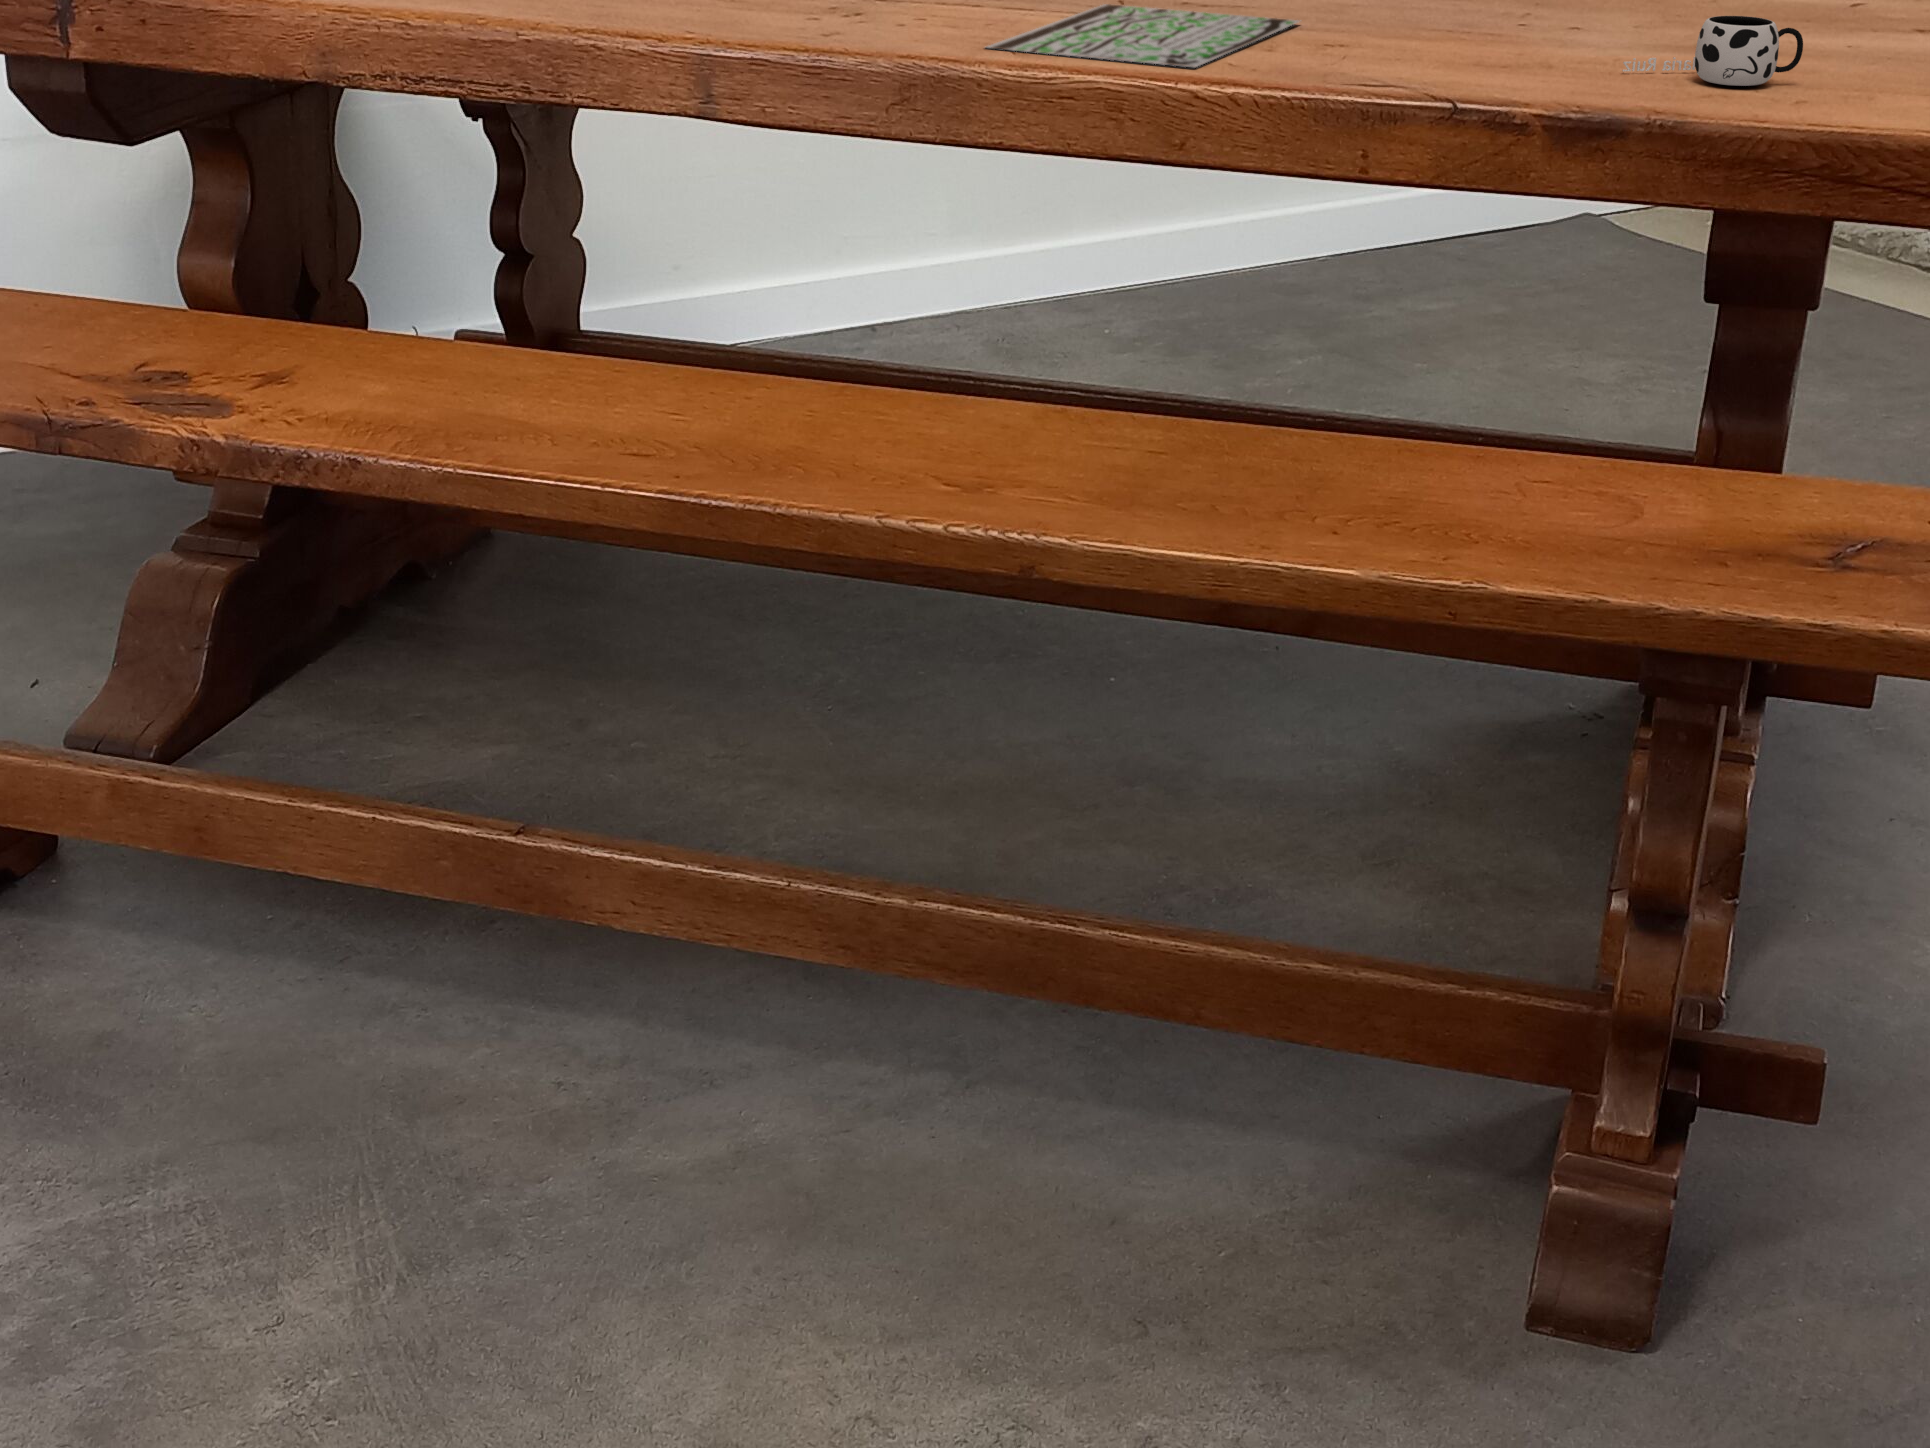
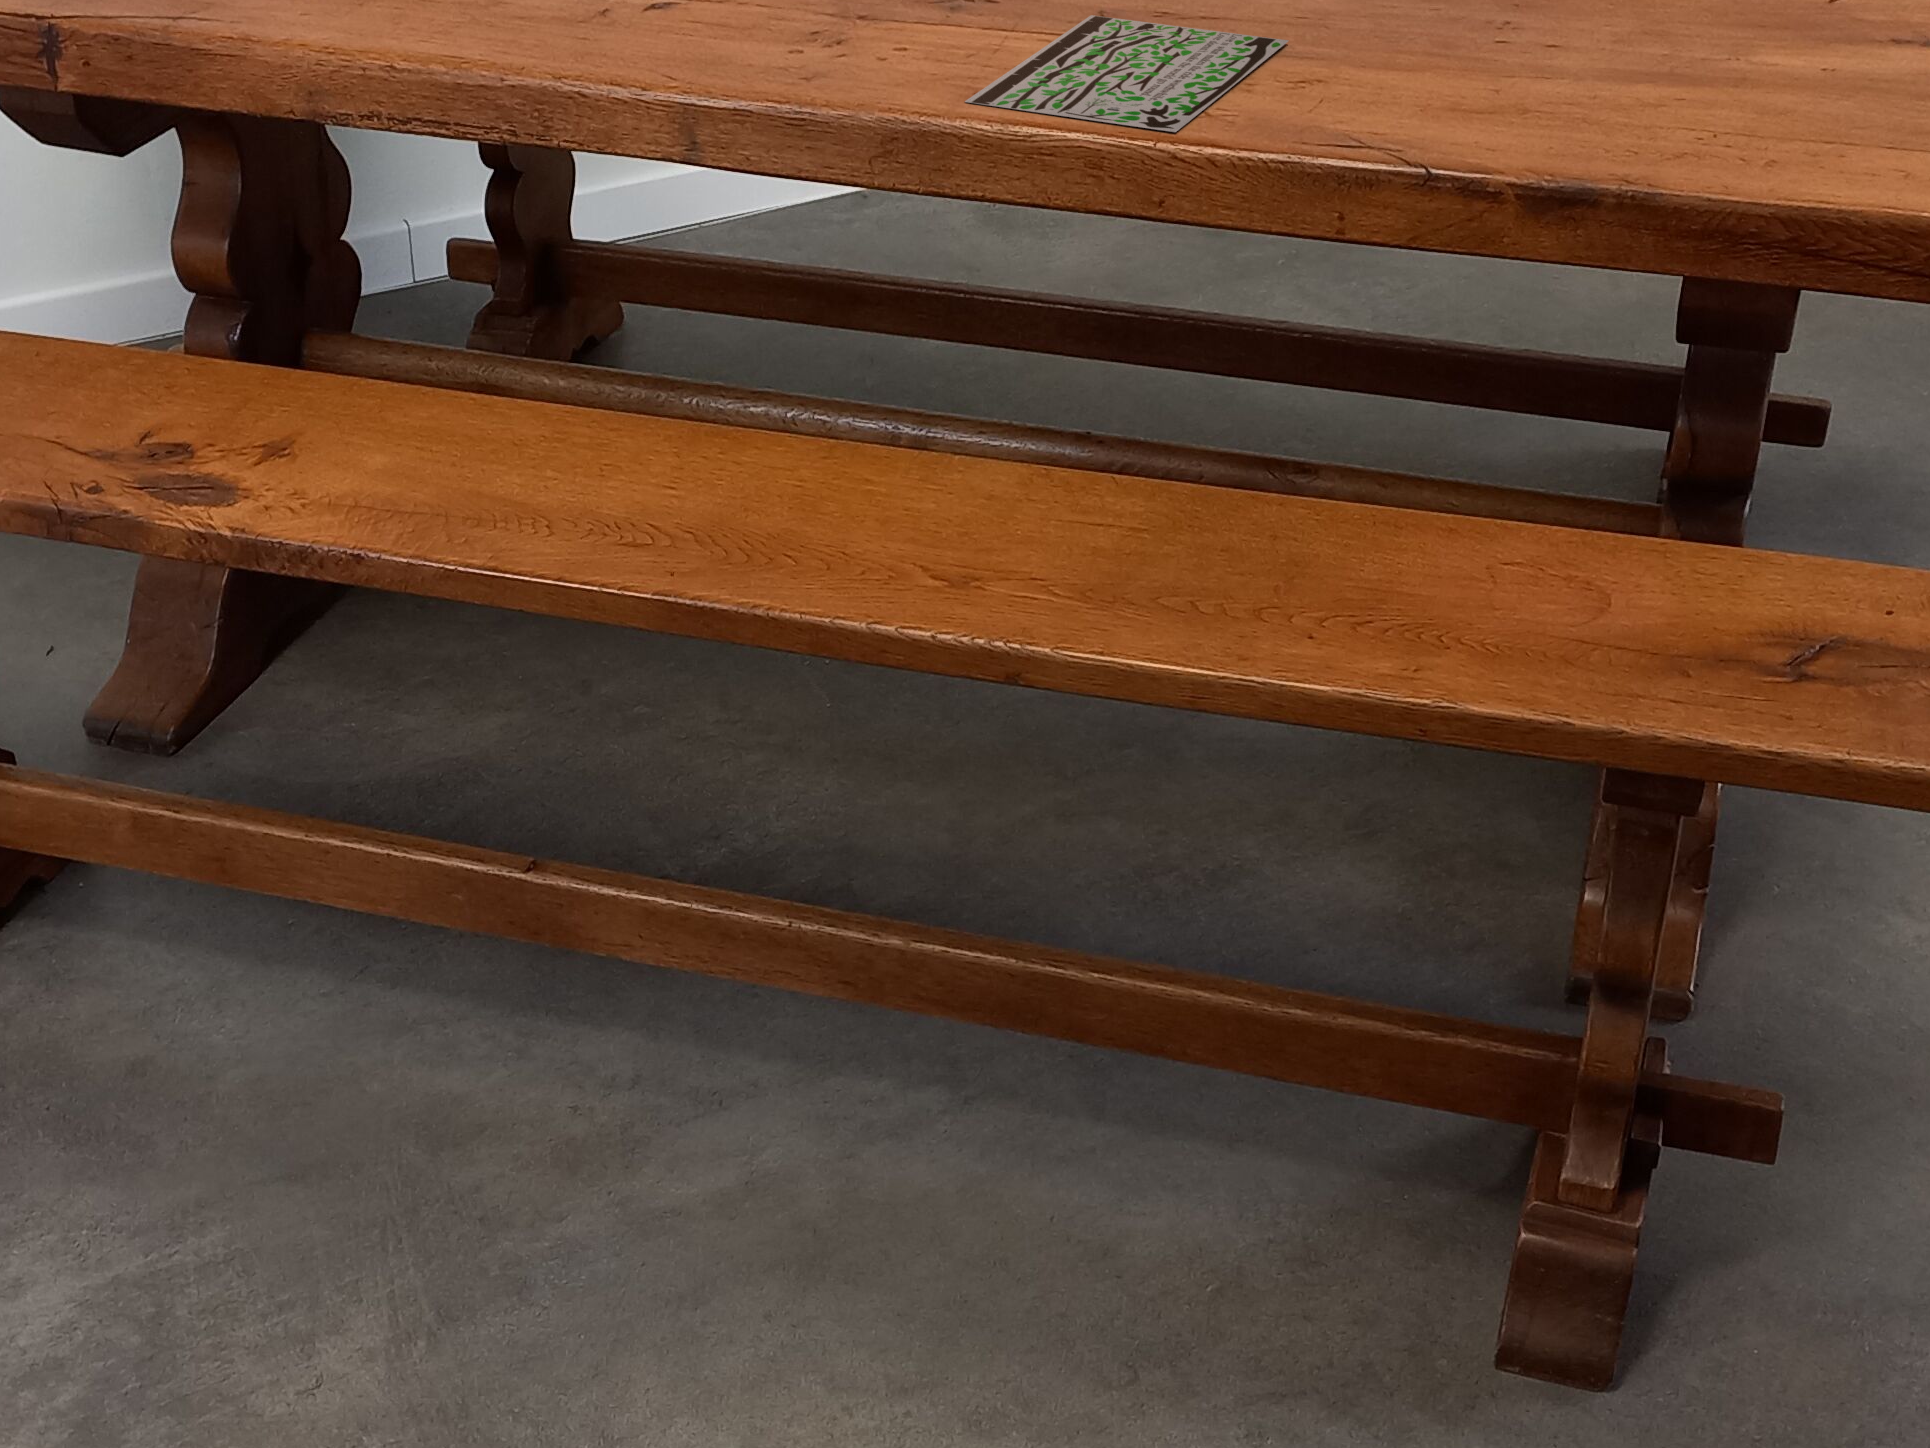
mug: present [1622,16,1803,86] -> none [1605,69,1785,146]

